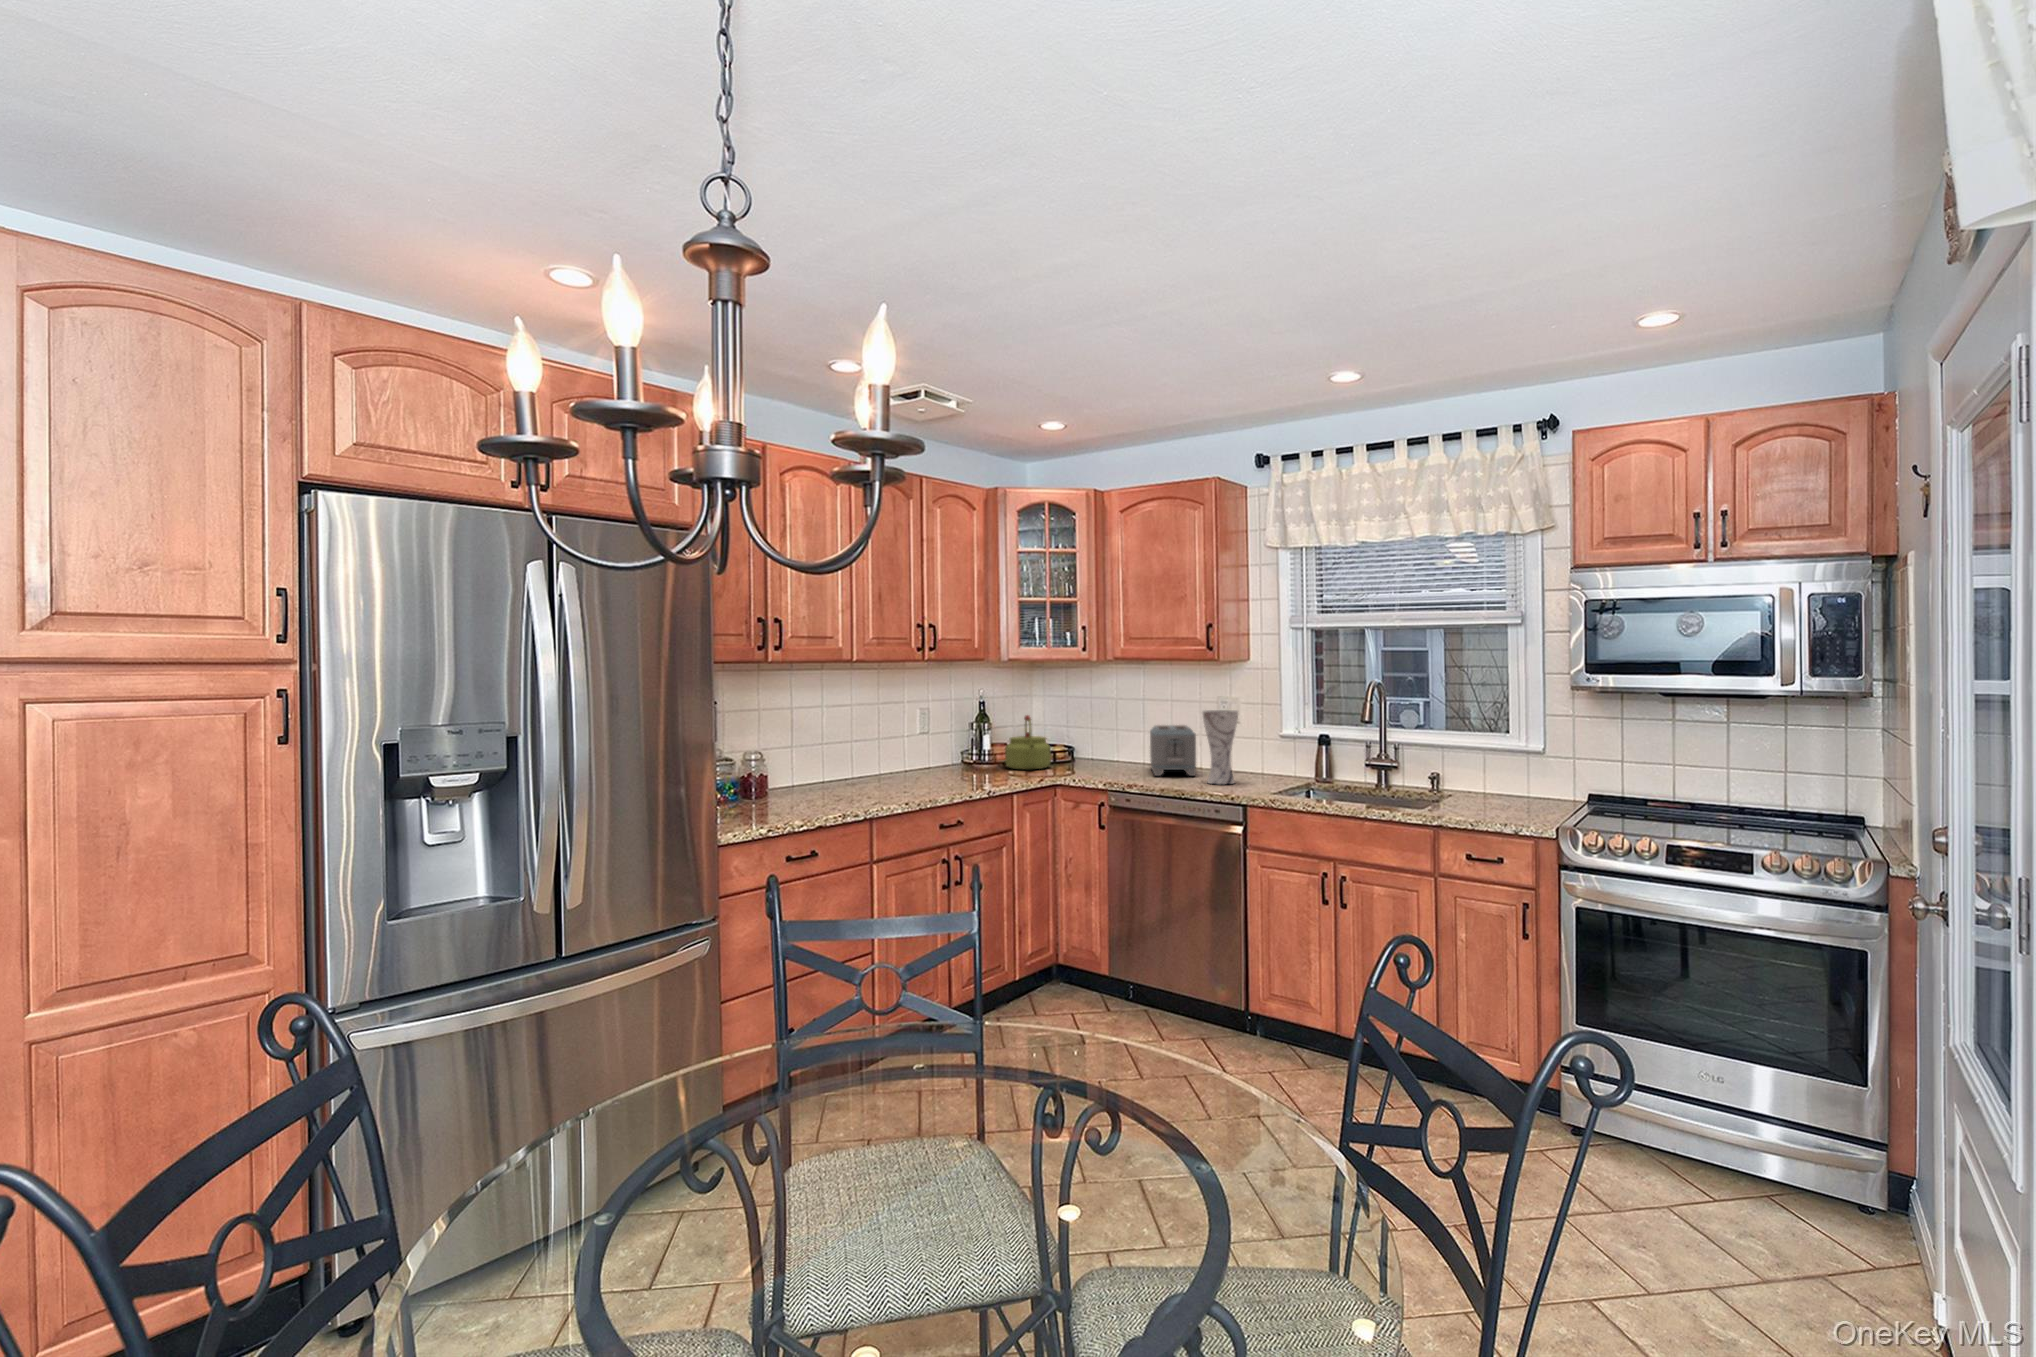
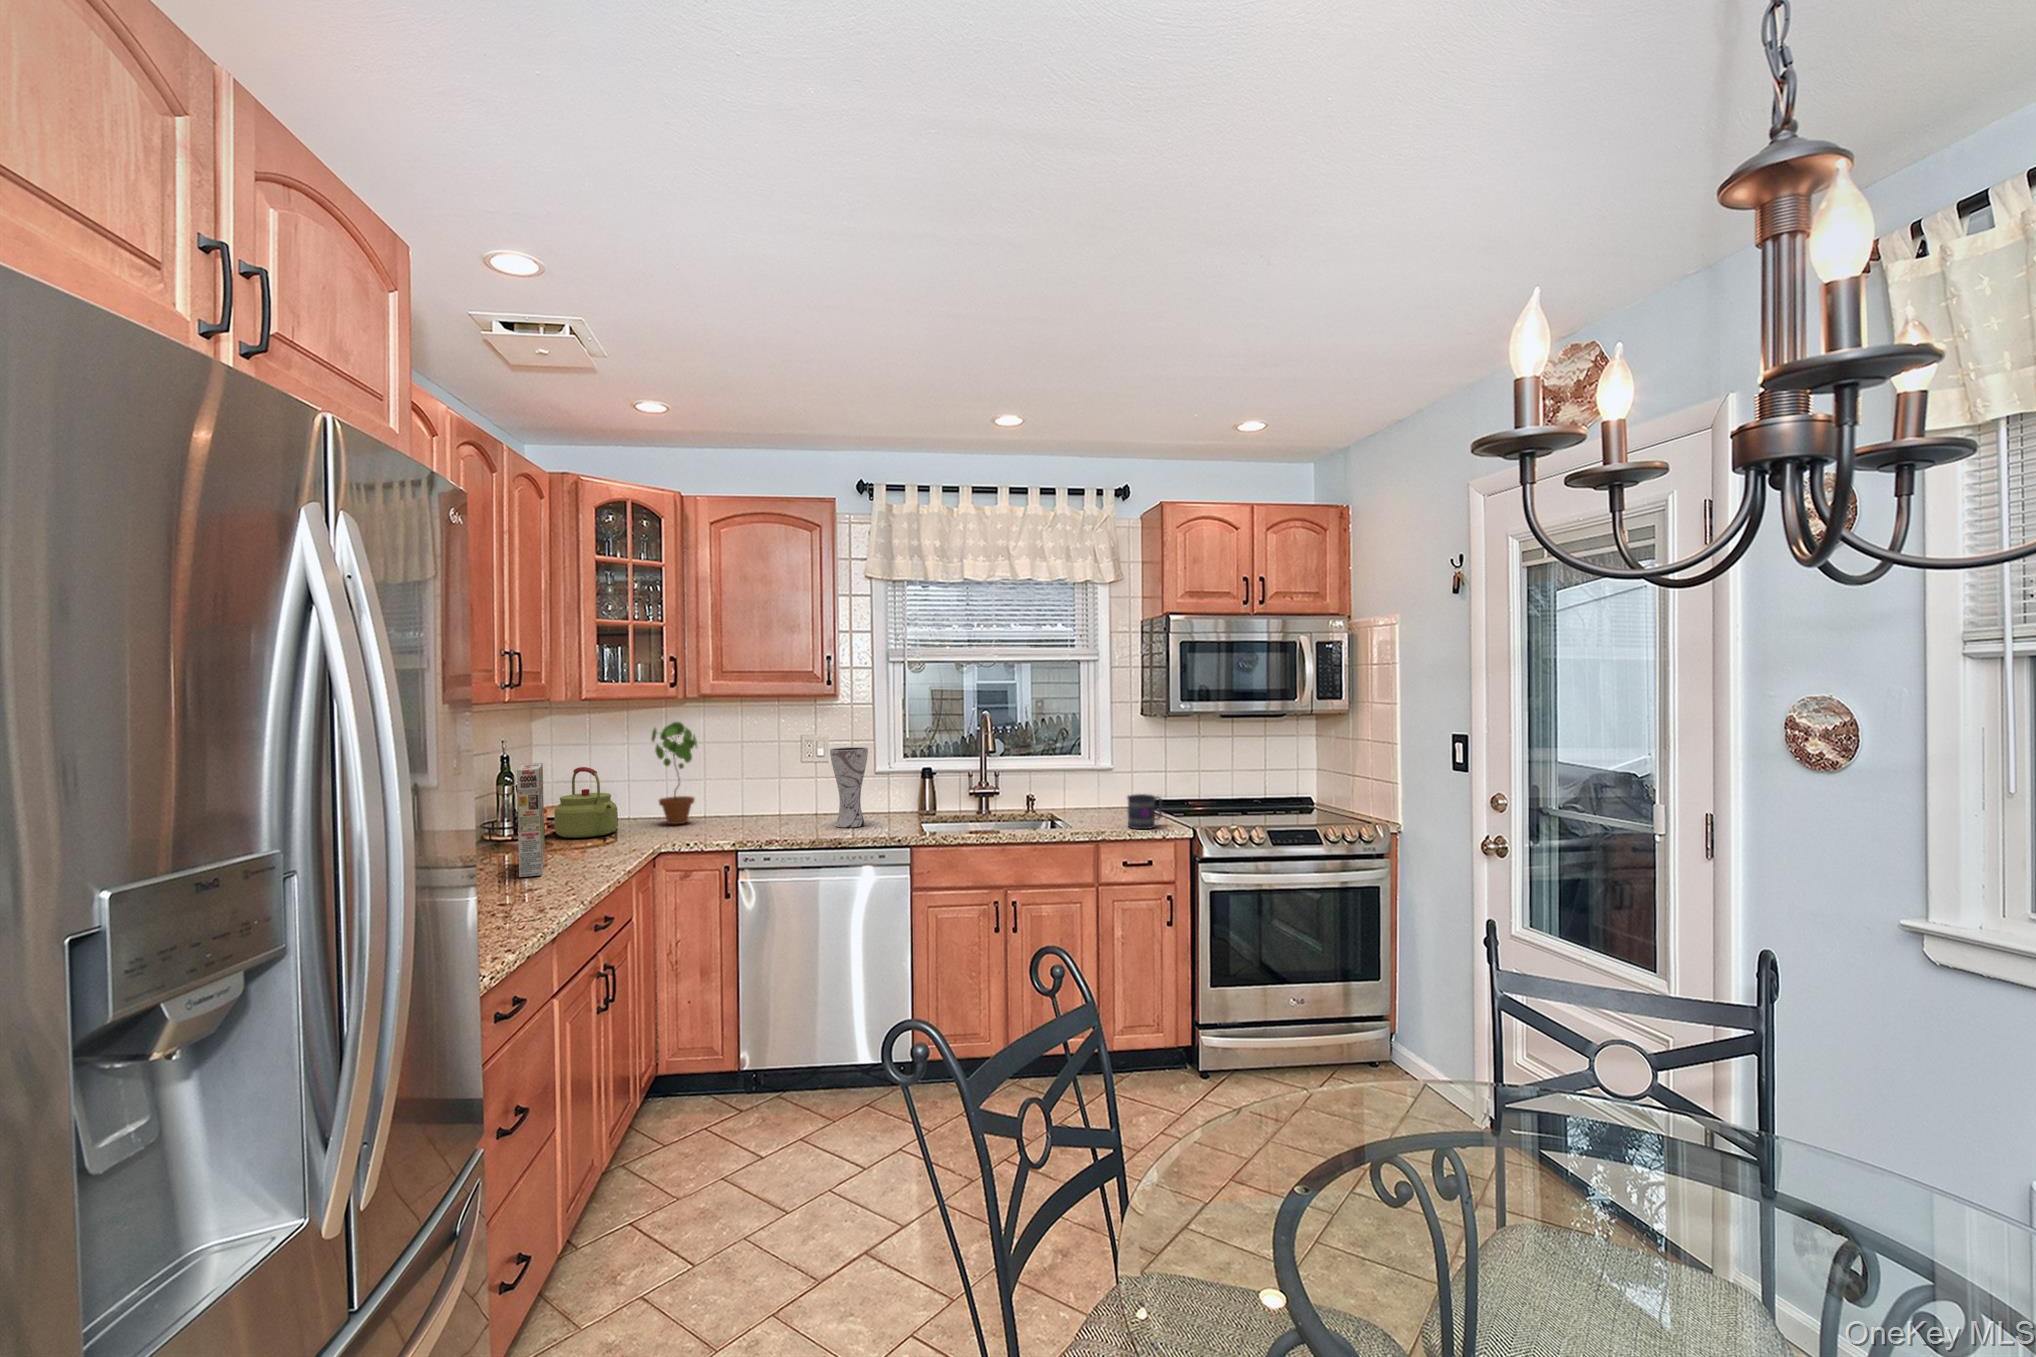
potted plant: none [1082,682,1117,768] -> present [652,722,697,824]
cereal box: none [925,706,963,786] -> present [517,763,545,877]
toaster: present [1150,725,1196,776] -> none [734,766,808,826]
mug: none [1487,779,1539,820] -> present [1127,794,1162,829]

